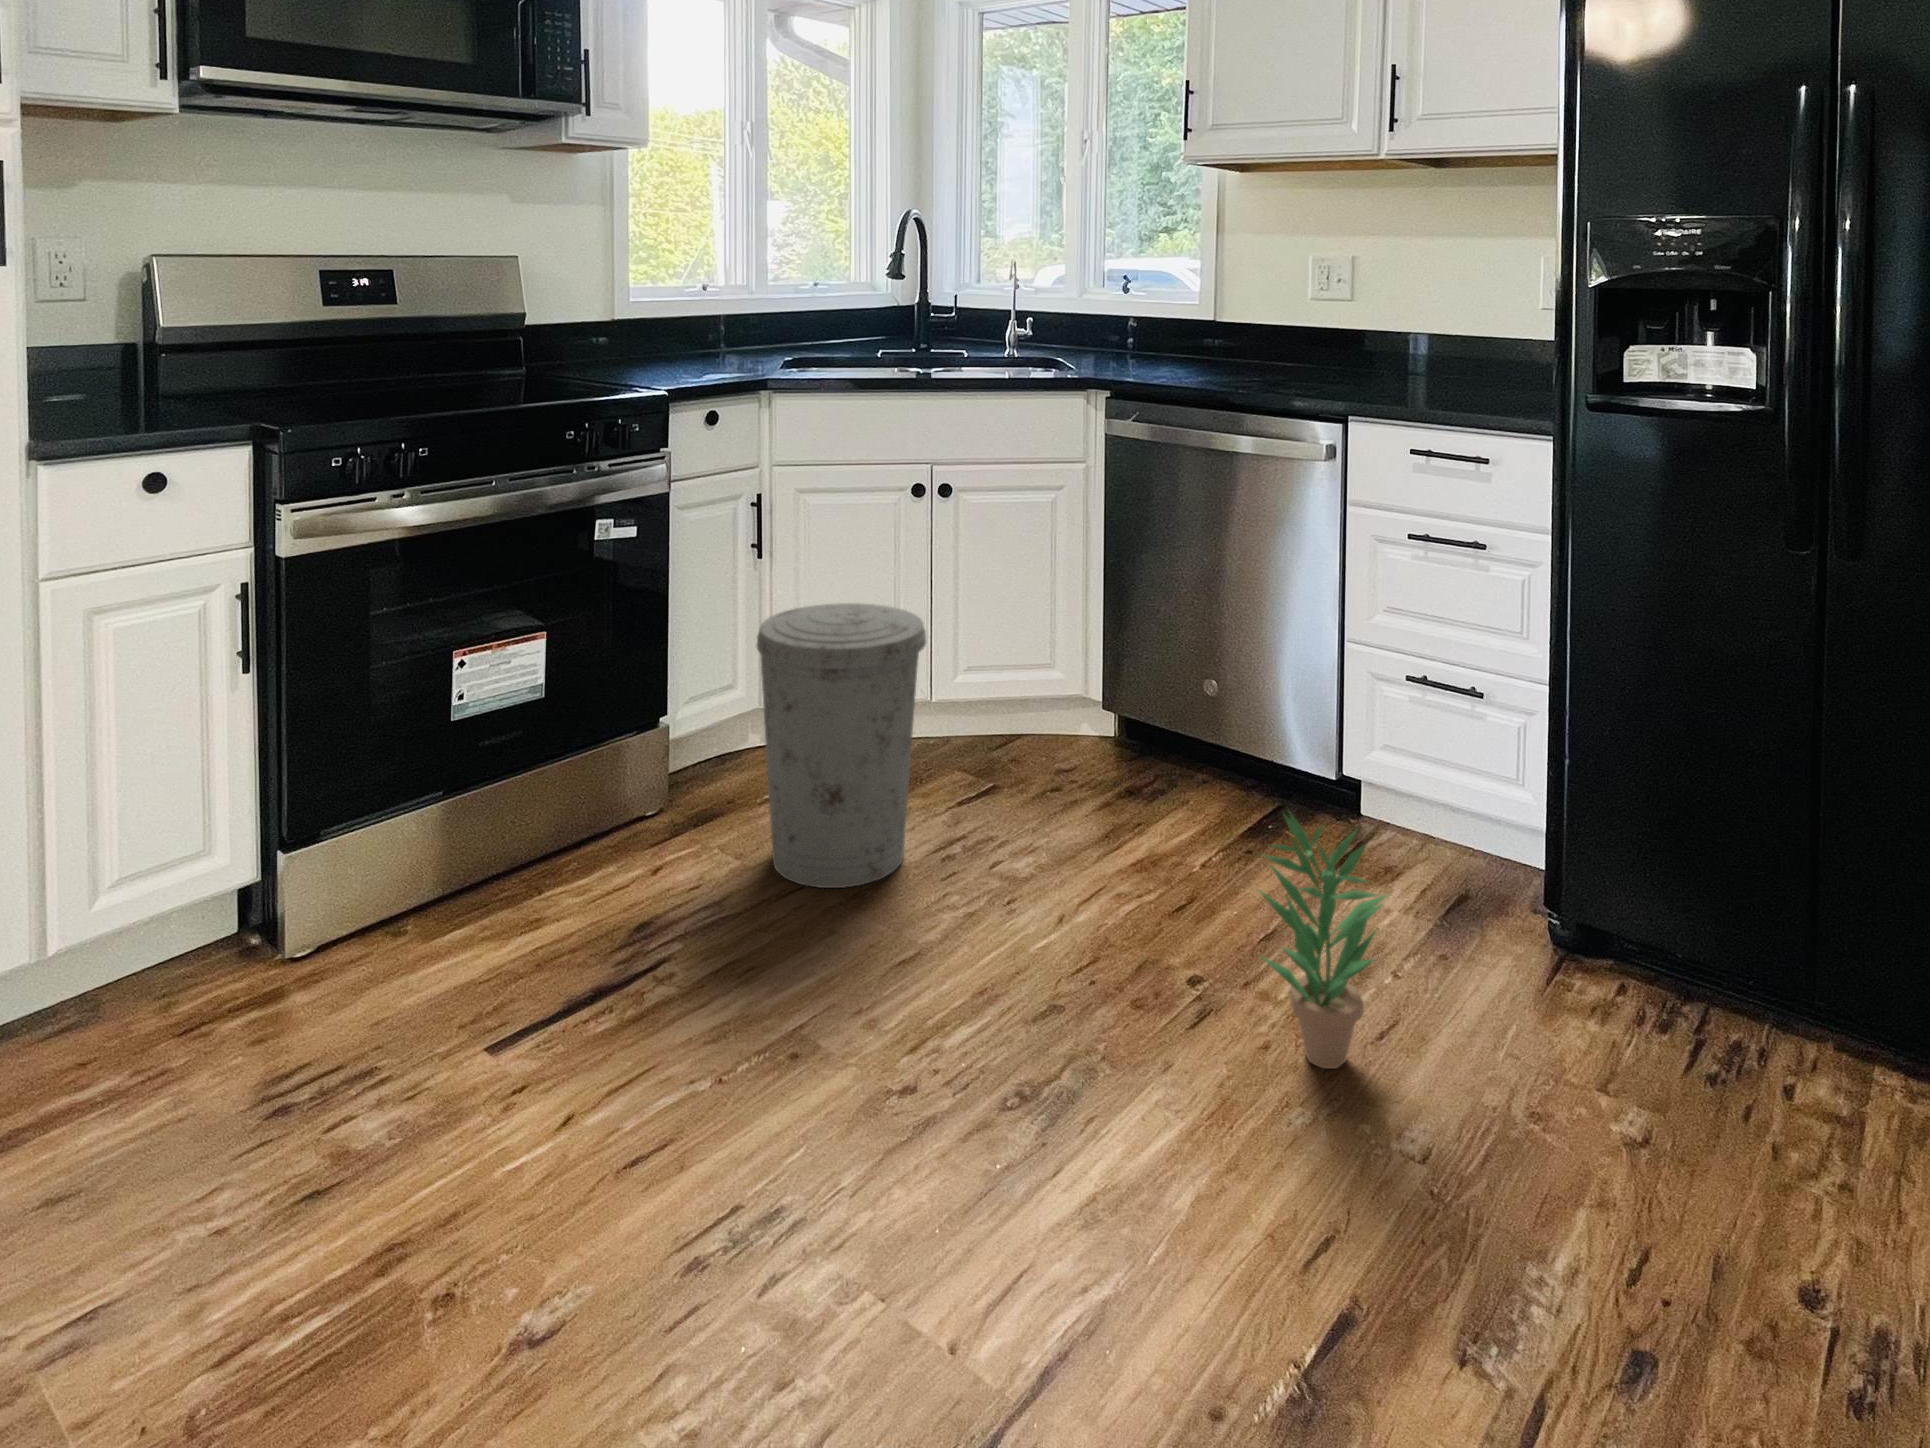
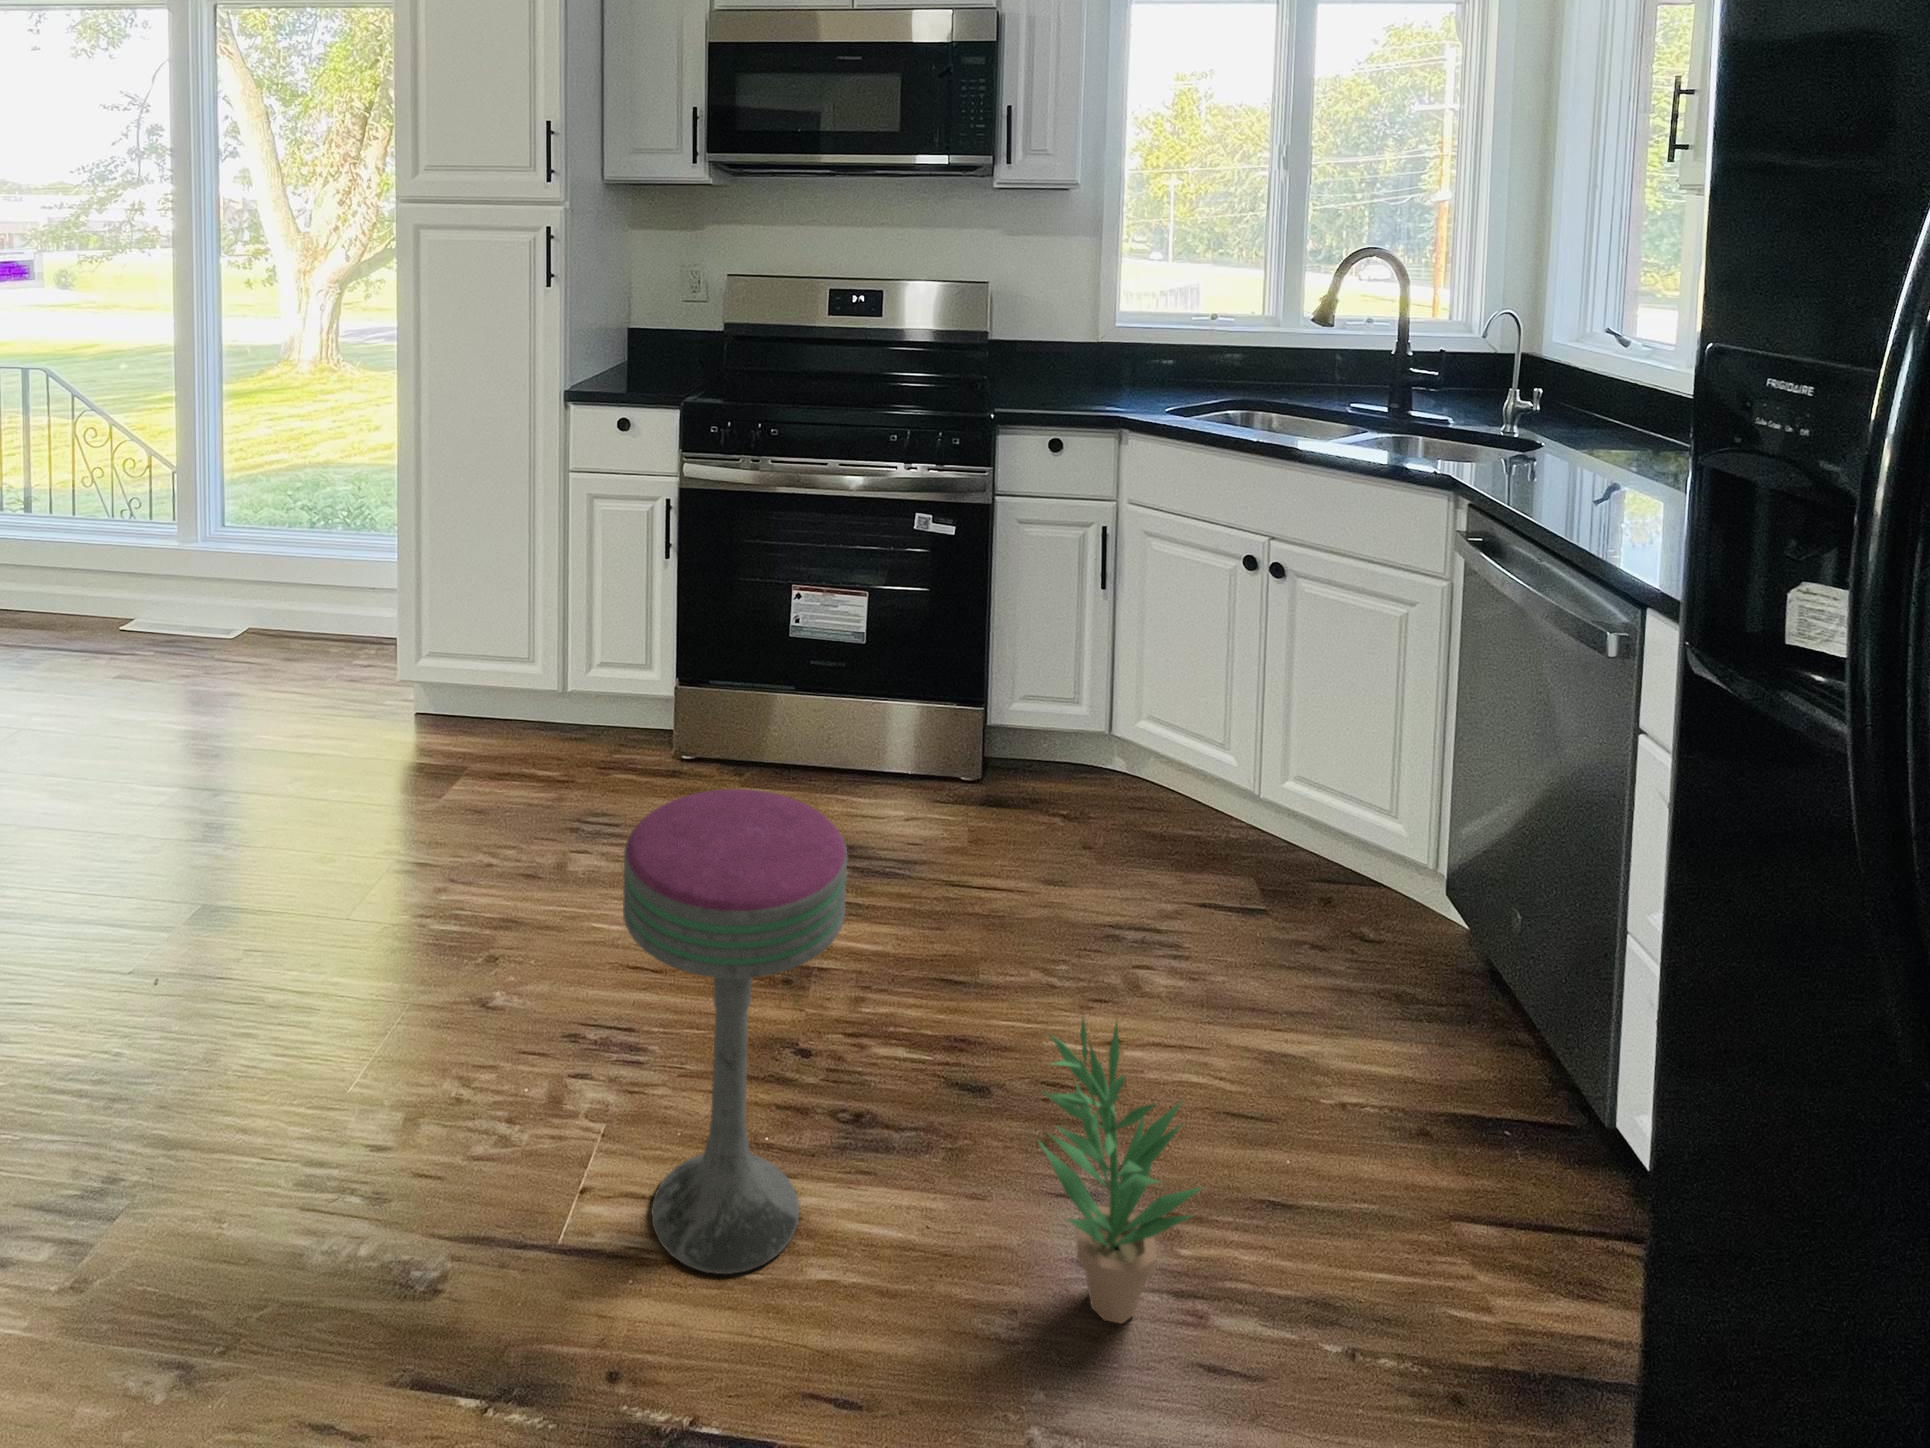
trash can: present [757,603,926,888] -> none [970,640,1129,910]
bar stool: none [946,738,1205,1303] -> present [623,789,848,1274]

